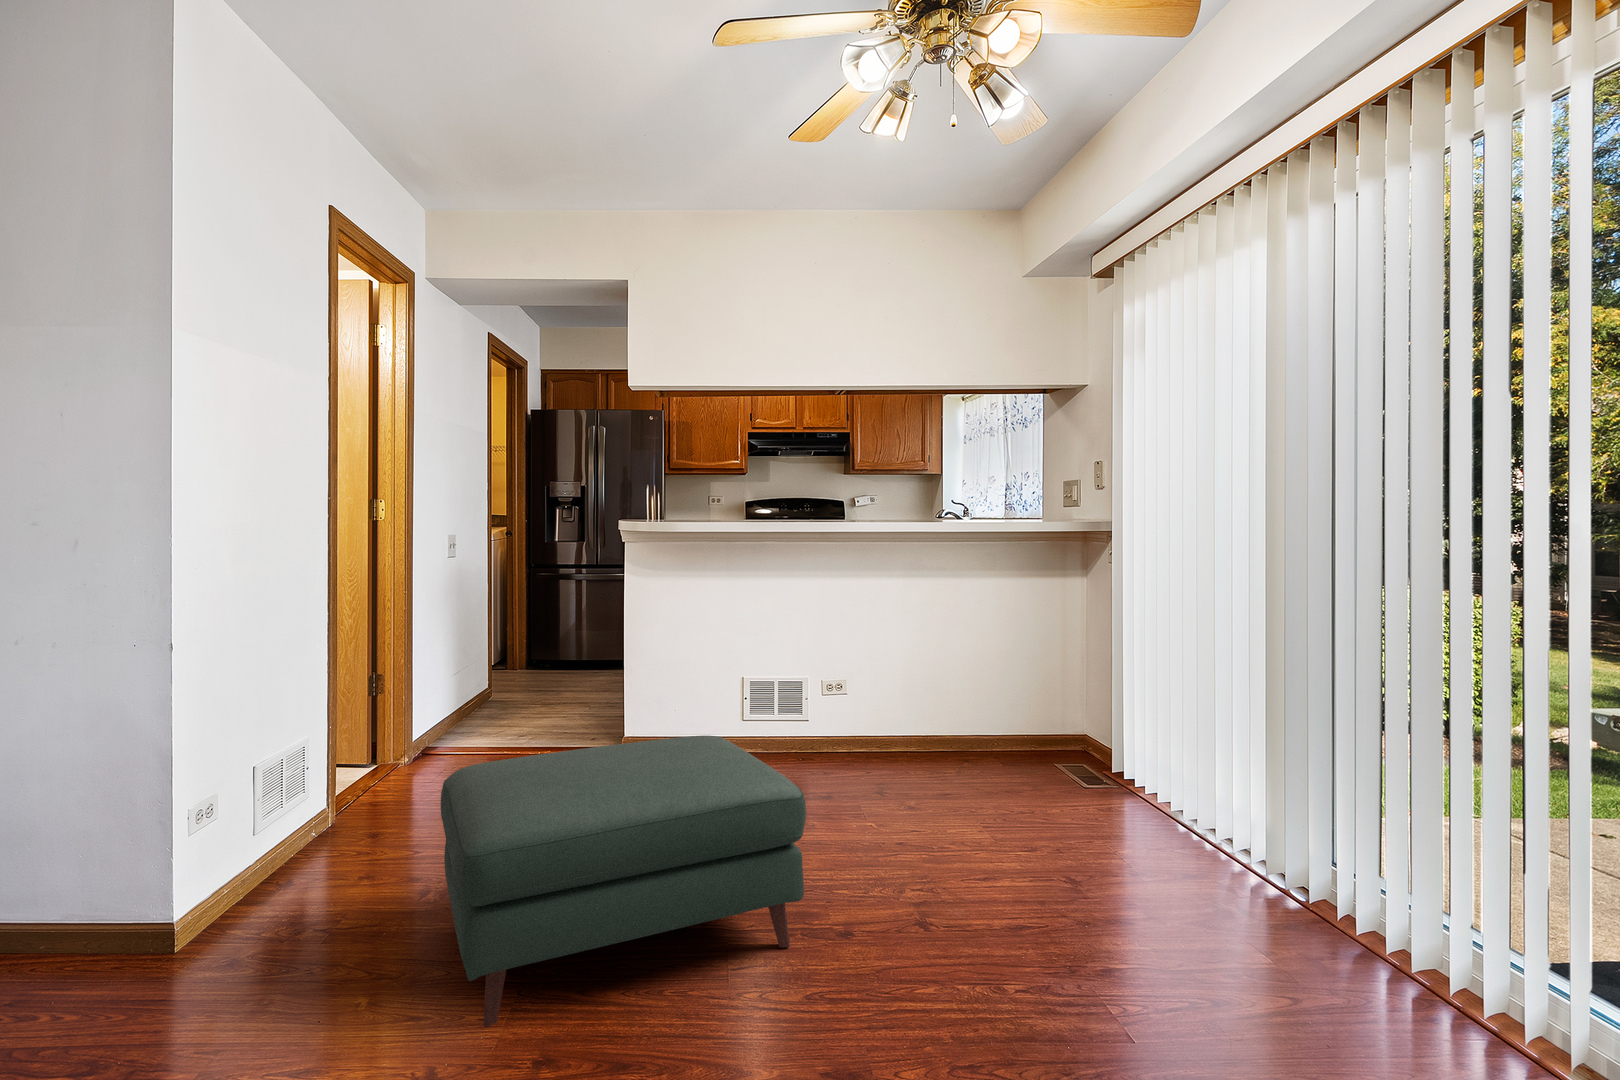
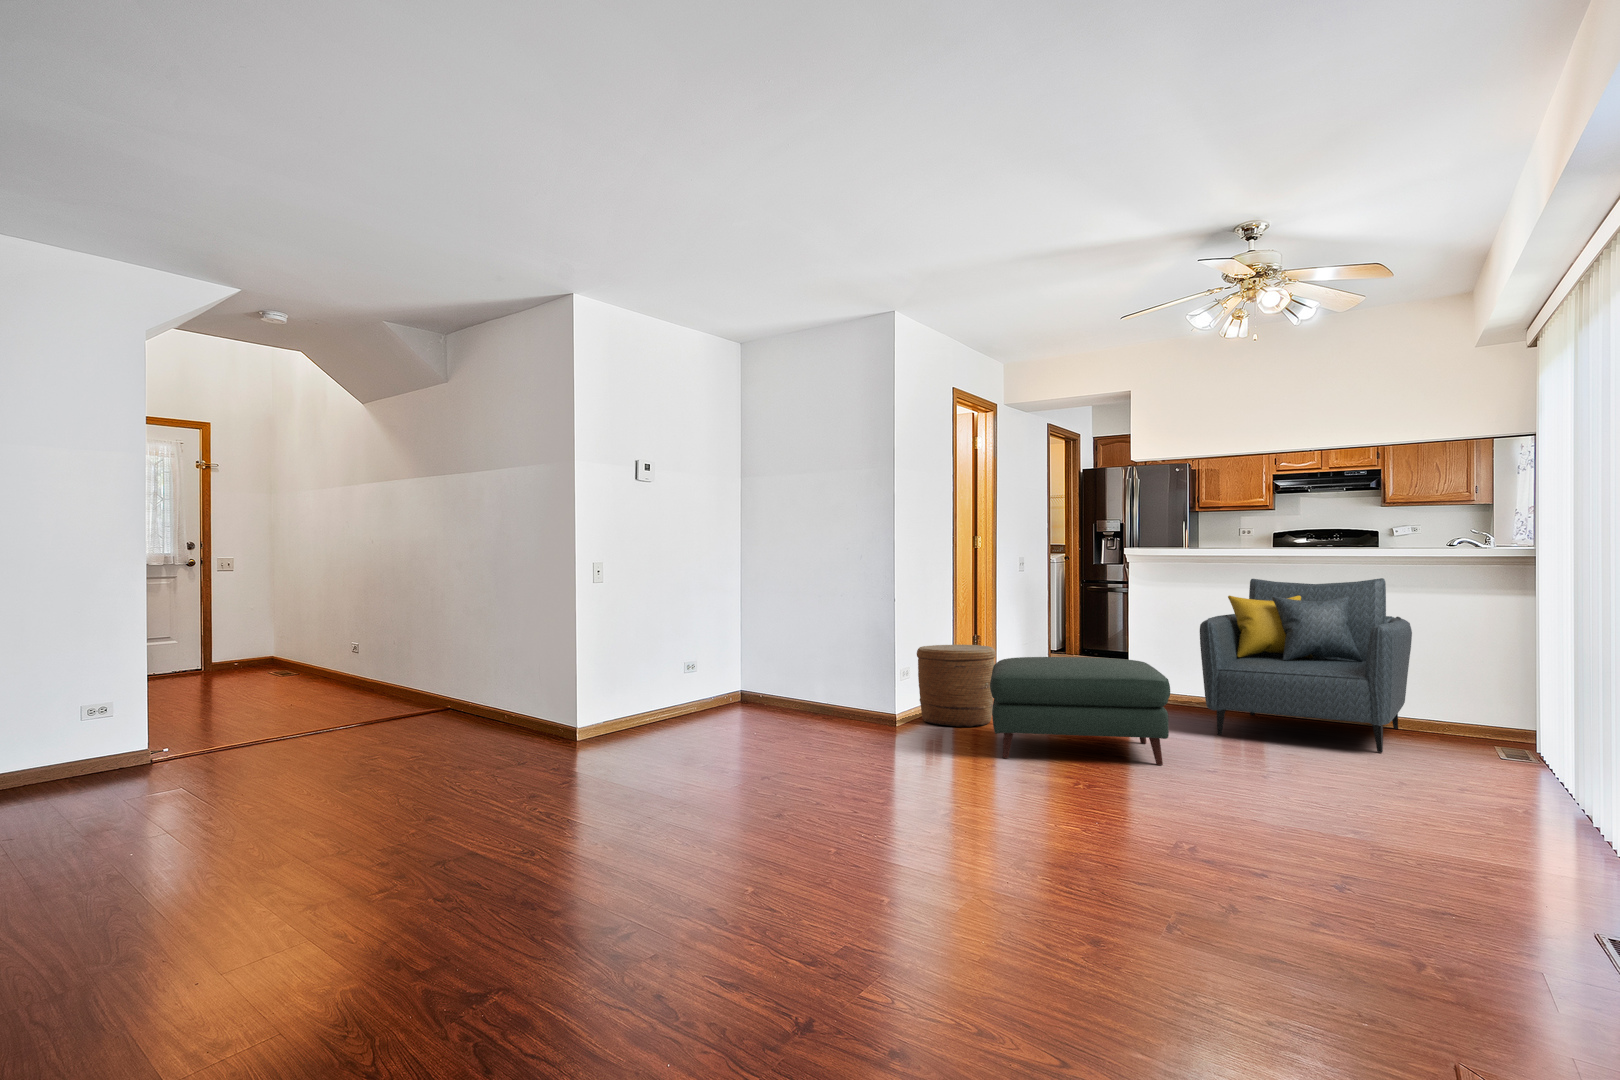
armchair: none [765,573,1019,818] -> present [1200,578,1412,753]
woven basket: none [251,718,434,912] -> present [917,645,996,727]

